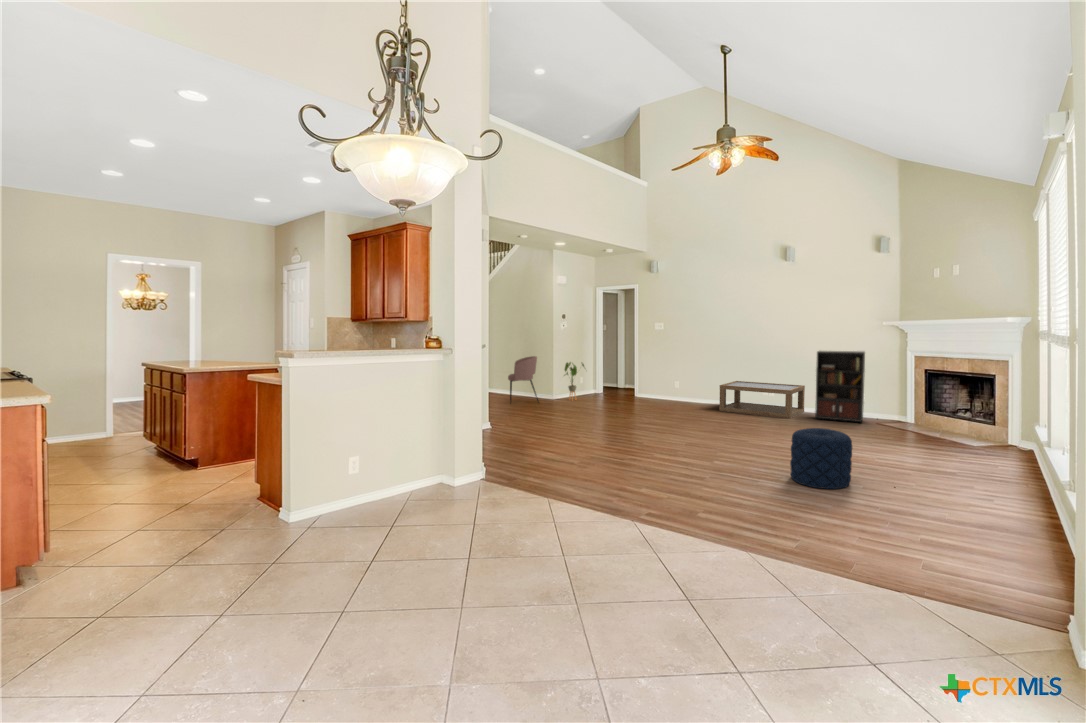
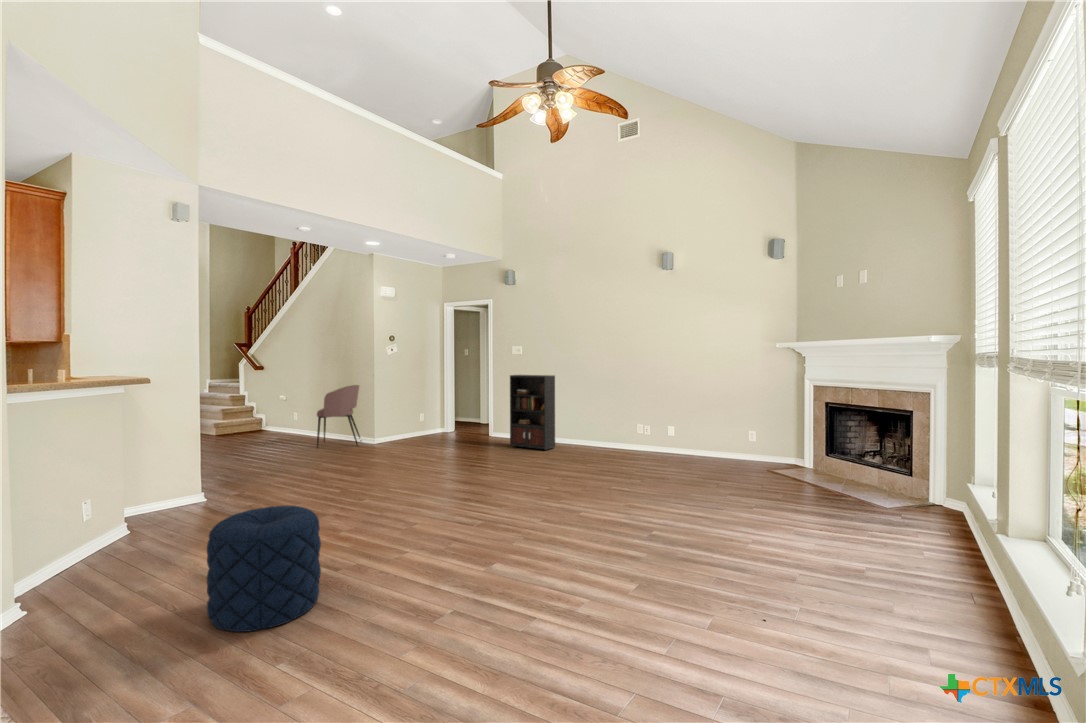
bookcase: present [815,351,865,422] -> present [510,375,555,450]
house plant: present [565,362,584,398] -> none [393,392,426,443]
coffee table: present [719,381,805,418] -> none [582,417,685,466]
pouf: present [790,428,852,489] -> present [207,505,321,632]

